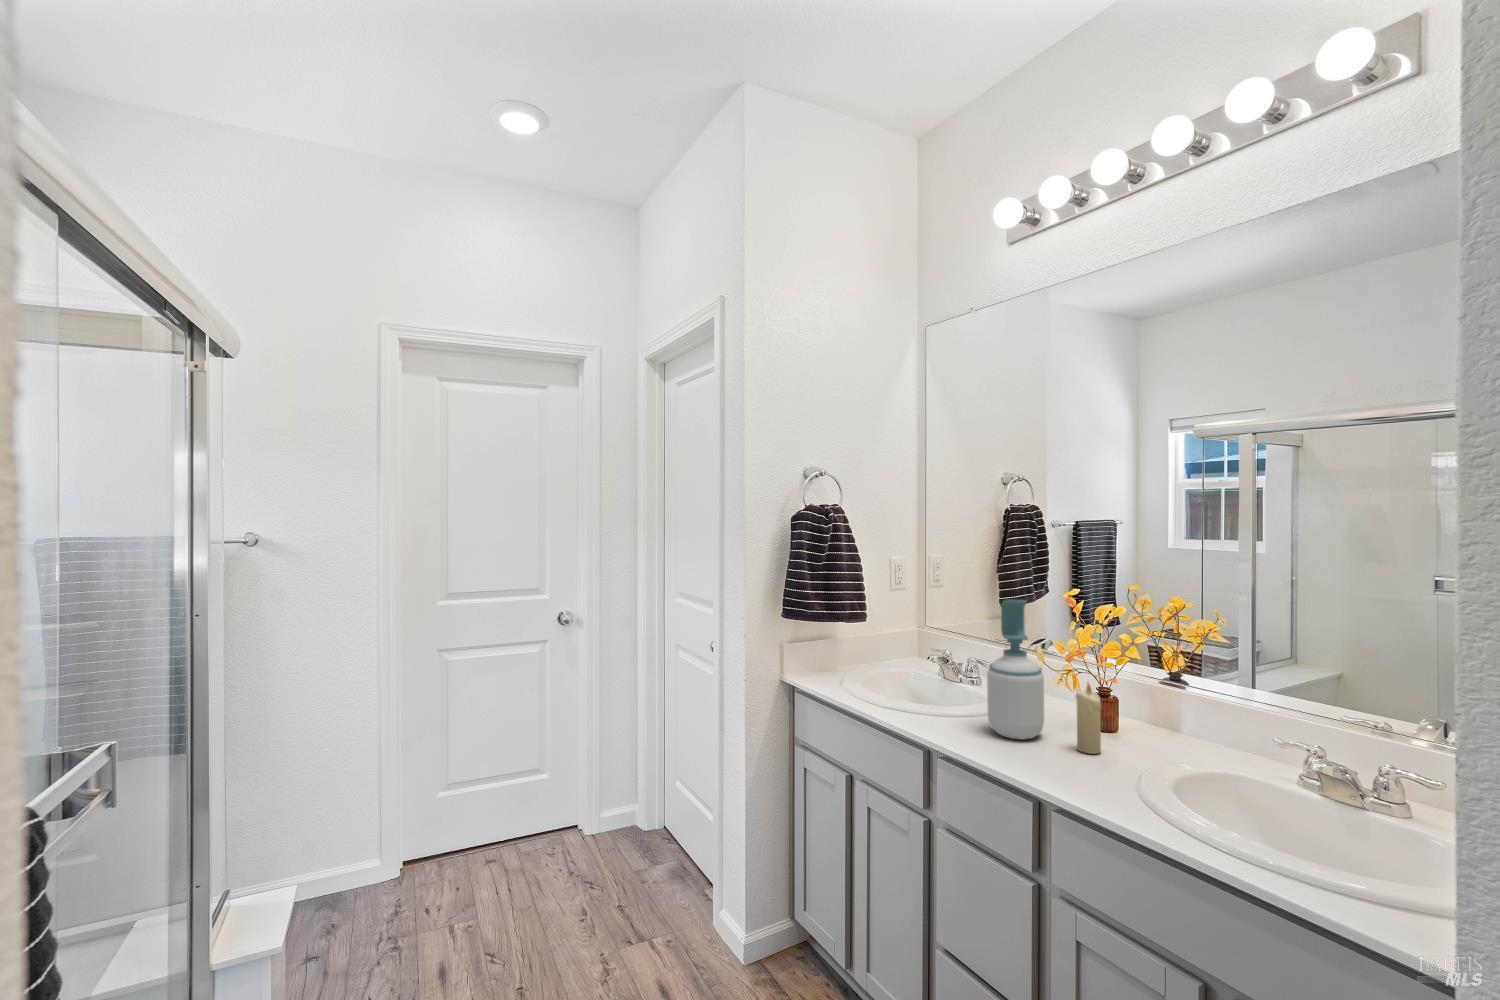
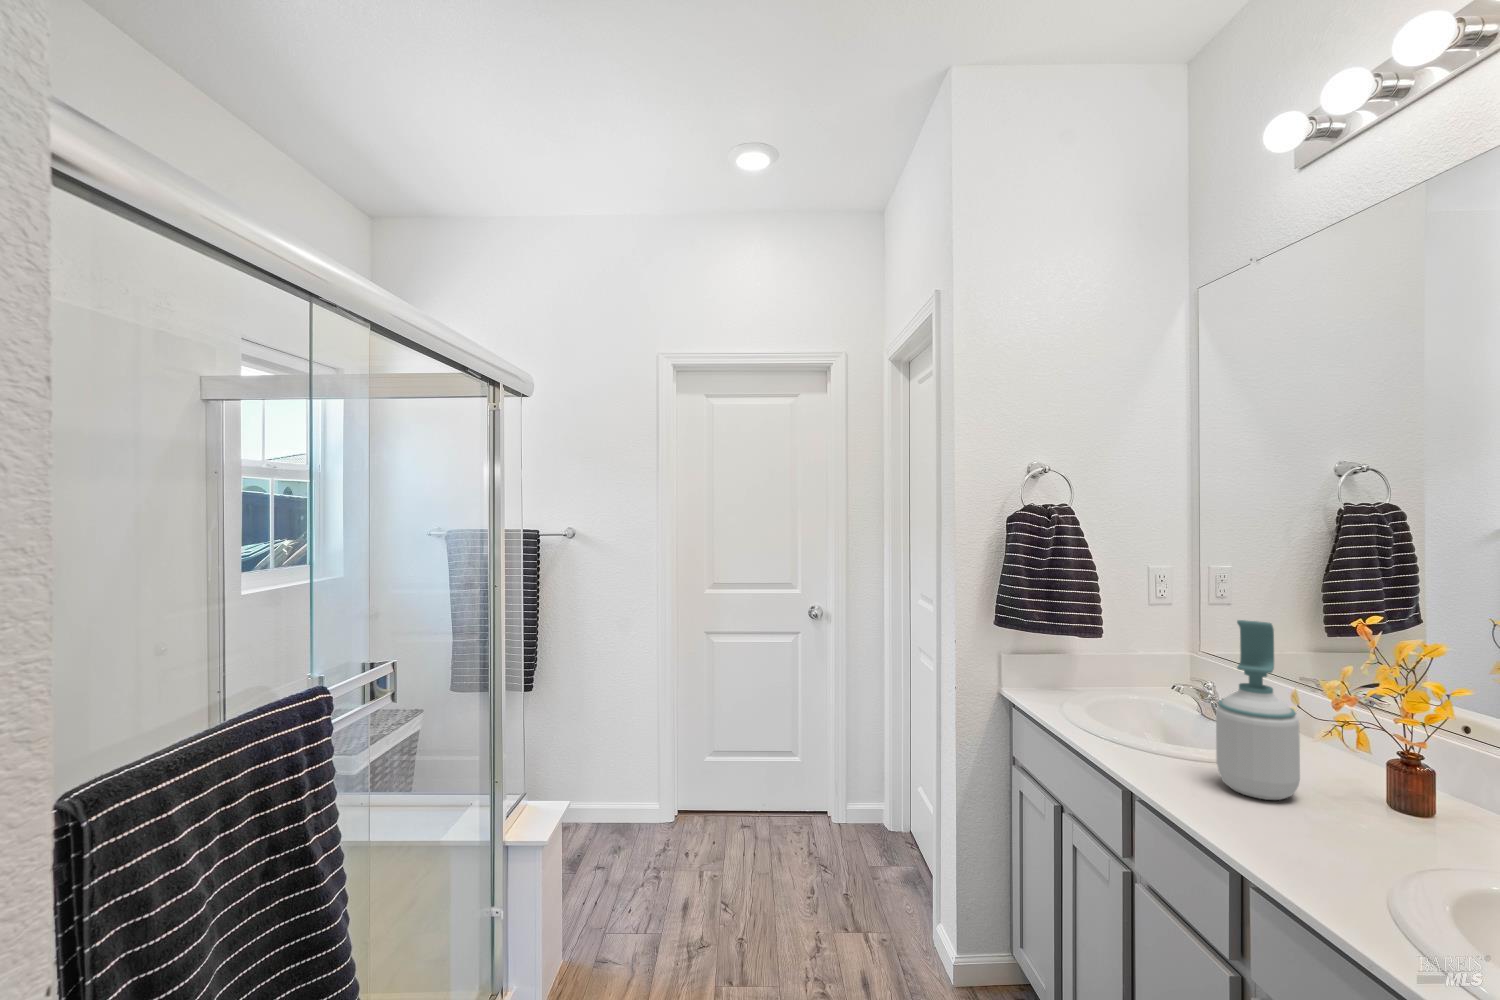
candle: present [1076,683,1101,754] -> none [1337,735,1377,835]

